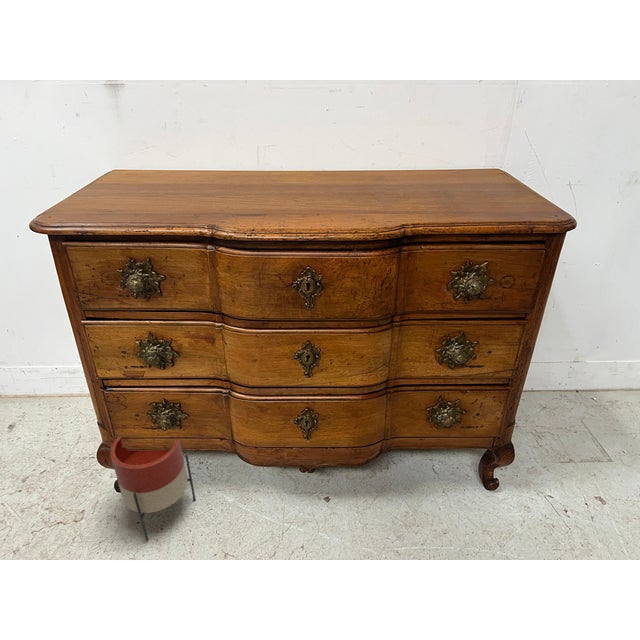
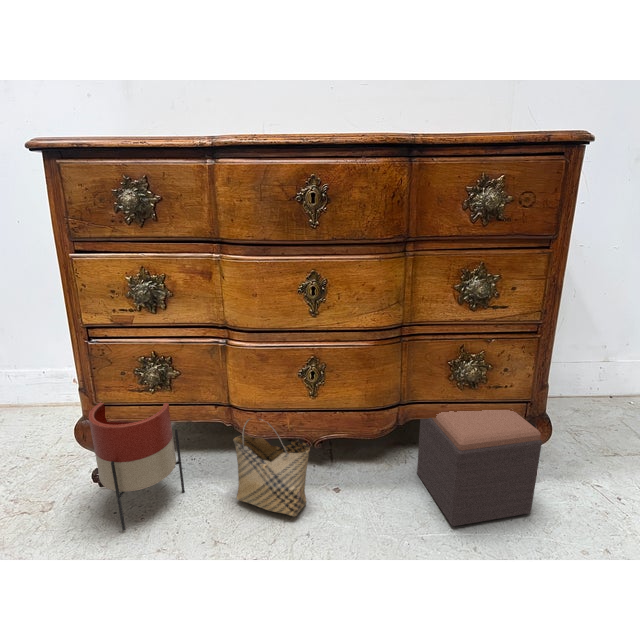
footstool: none [397,420,503,538] -> present [417,410,542,526]
woven basket: none [237,432,304,528] -> present [234,419,310,516]

